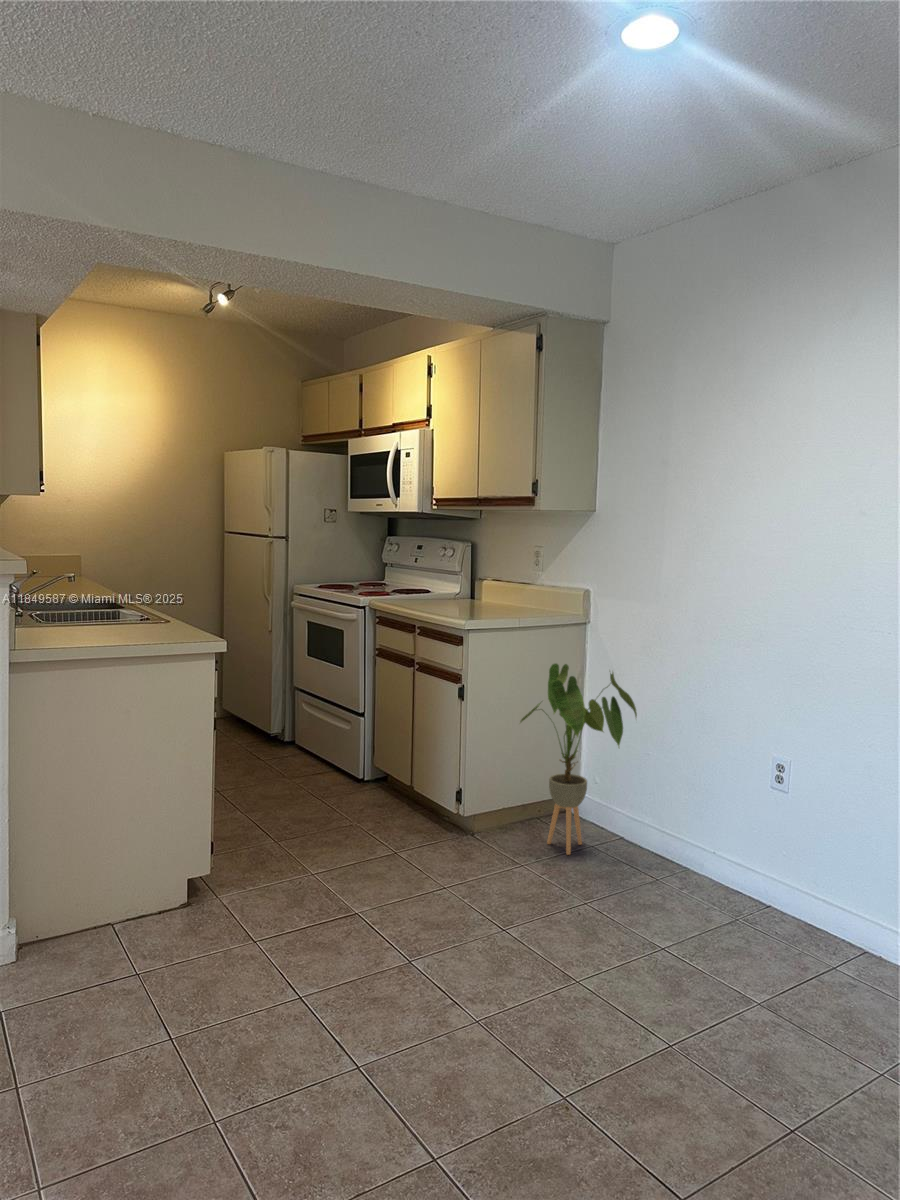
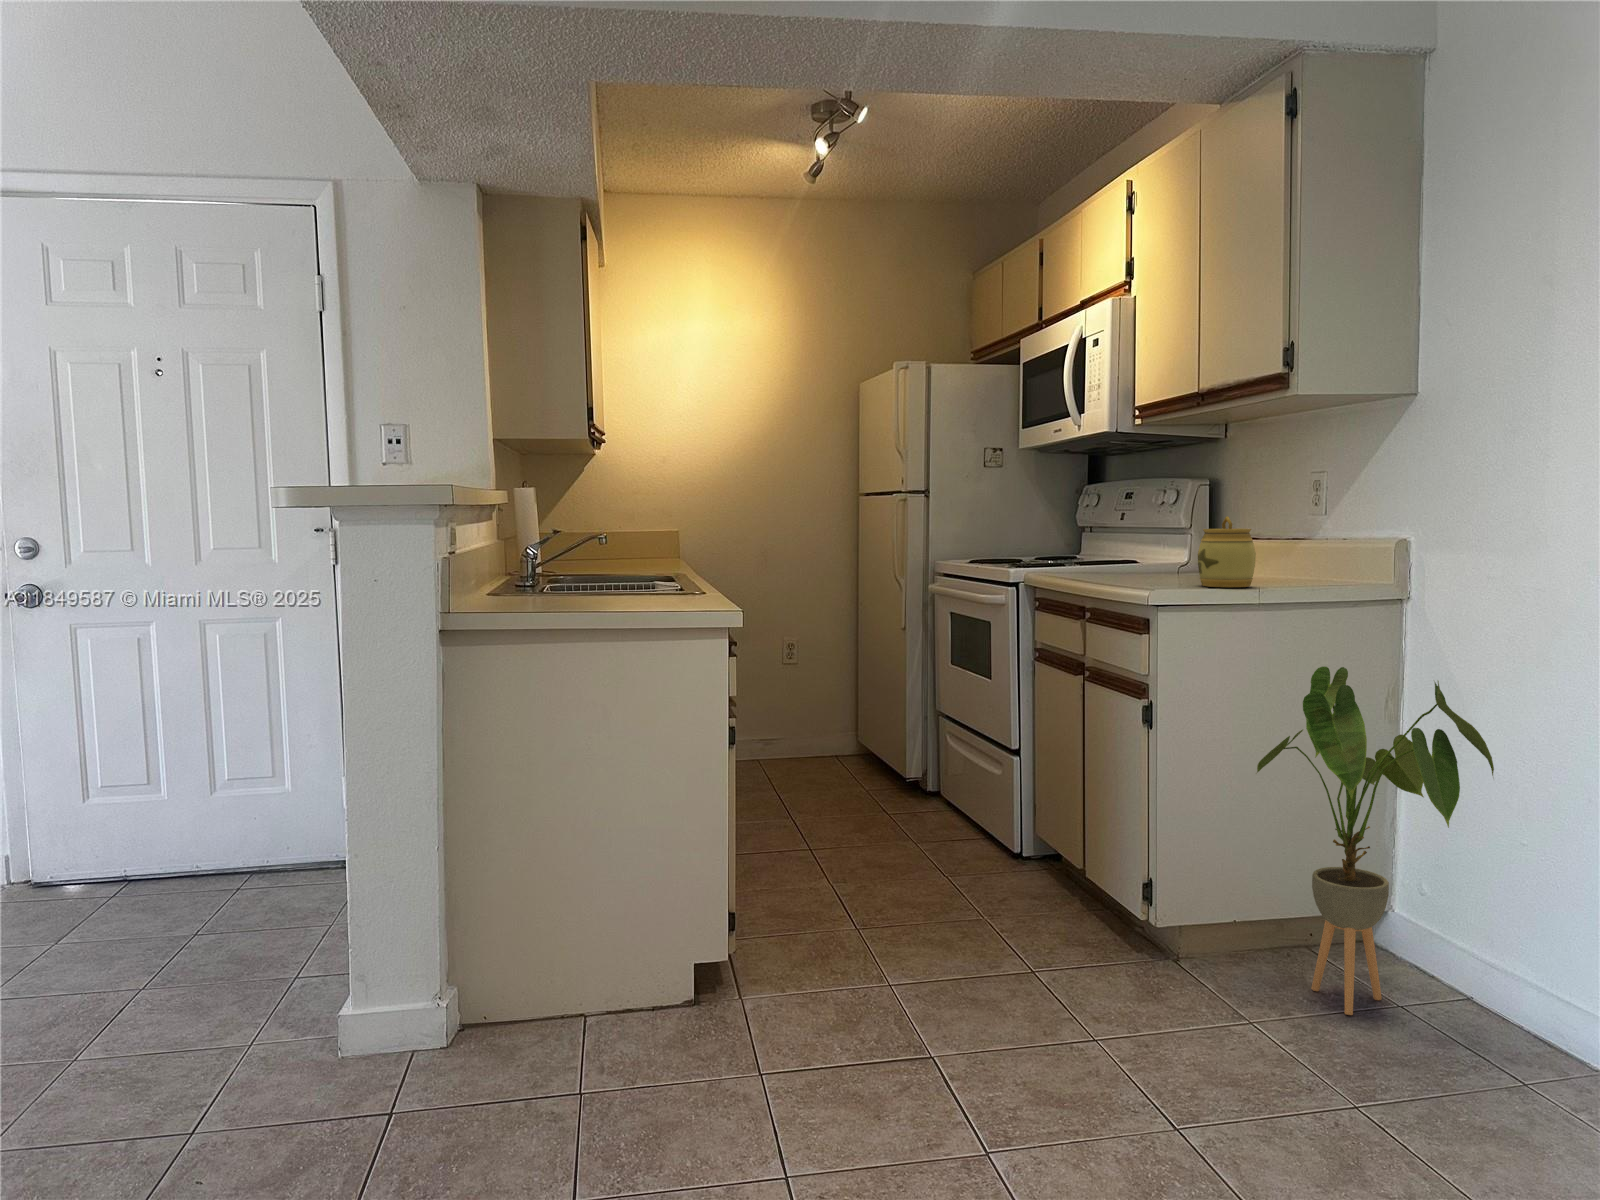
jar: none [480,572,511,615] -> present [1198,516,1256,587]

